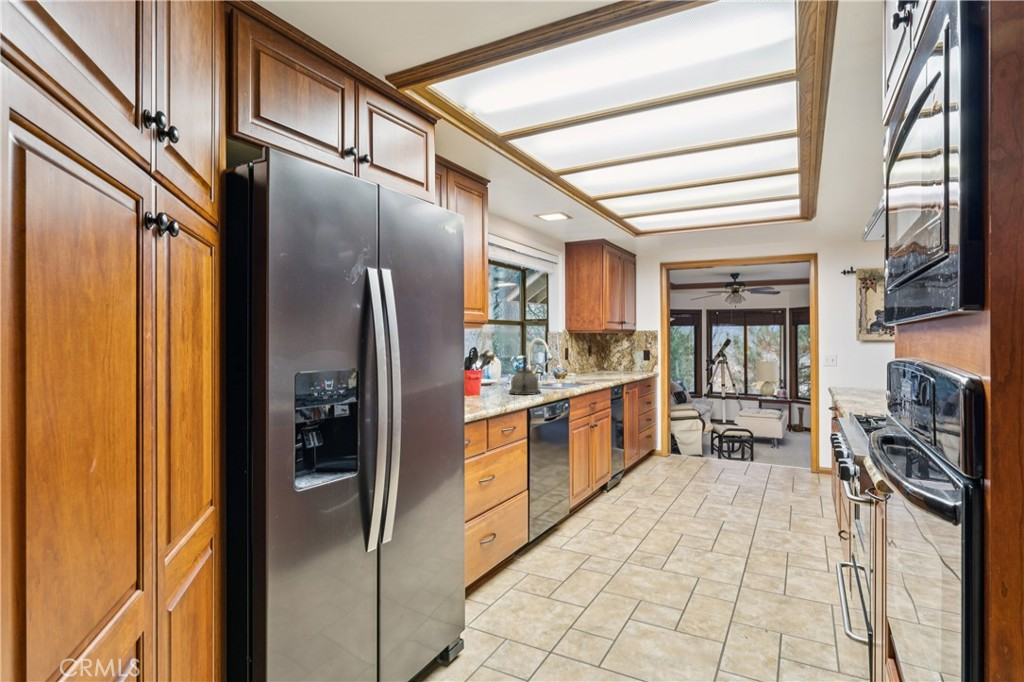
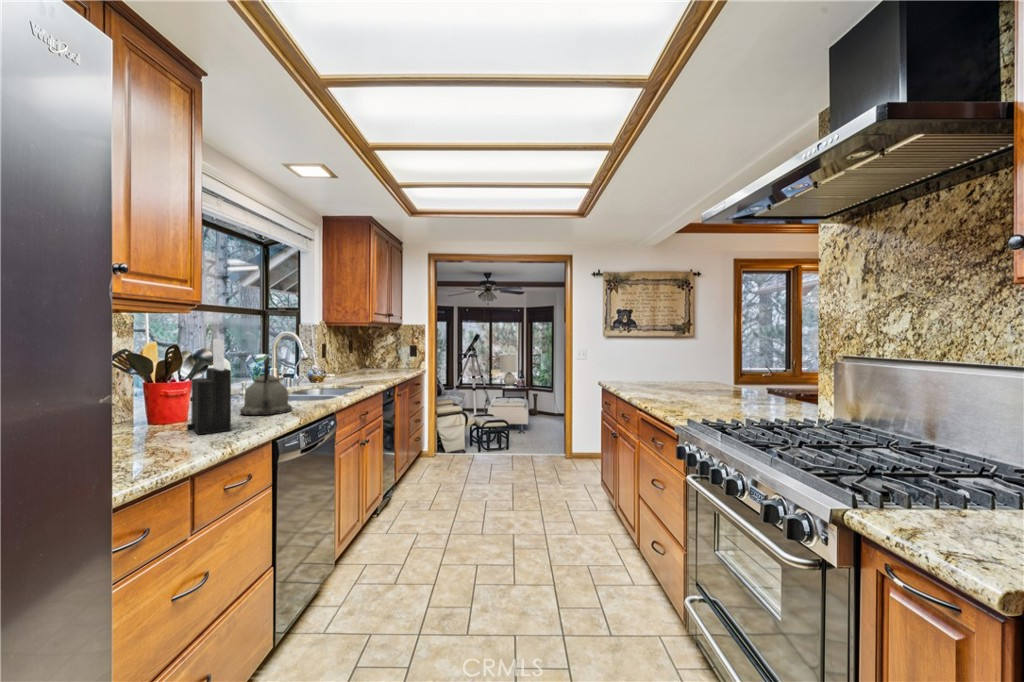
knife block: none [481,343,504,401] -> present [187,339,231,435]

